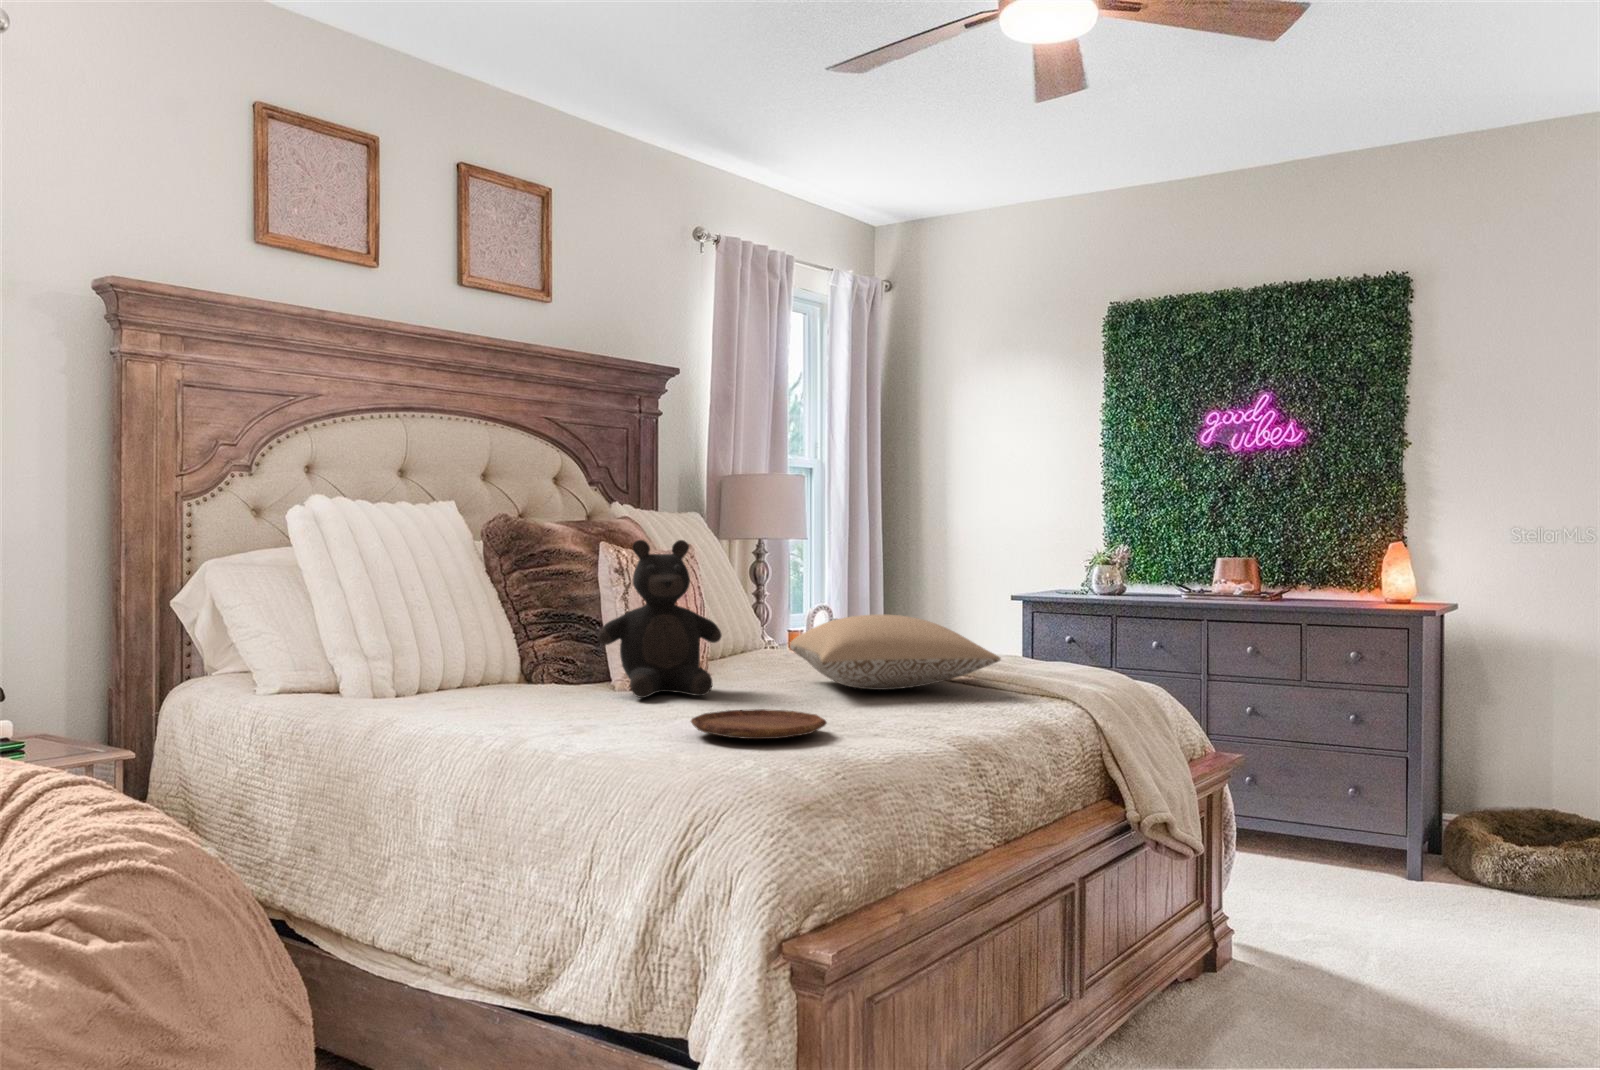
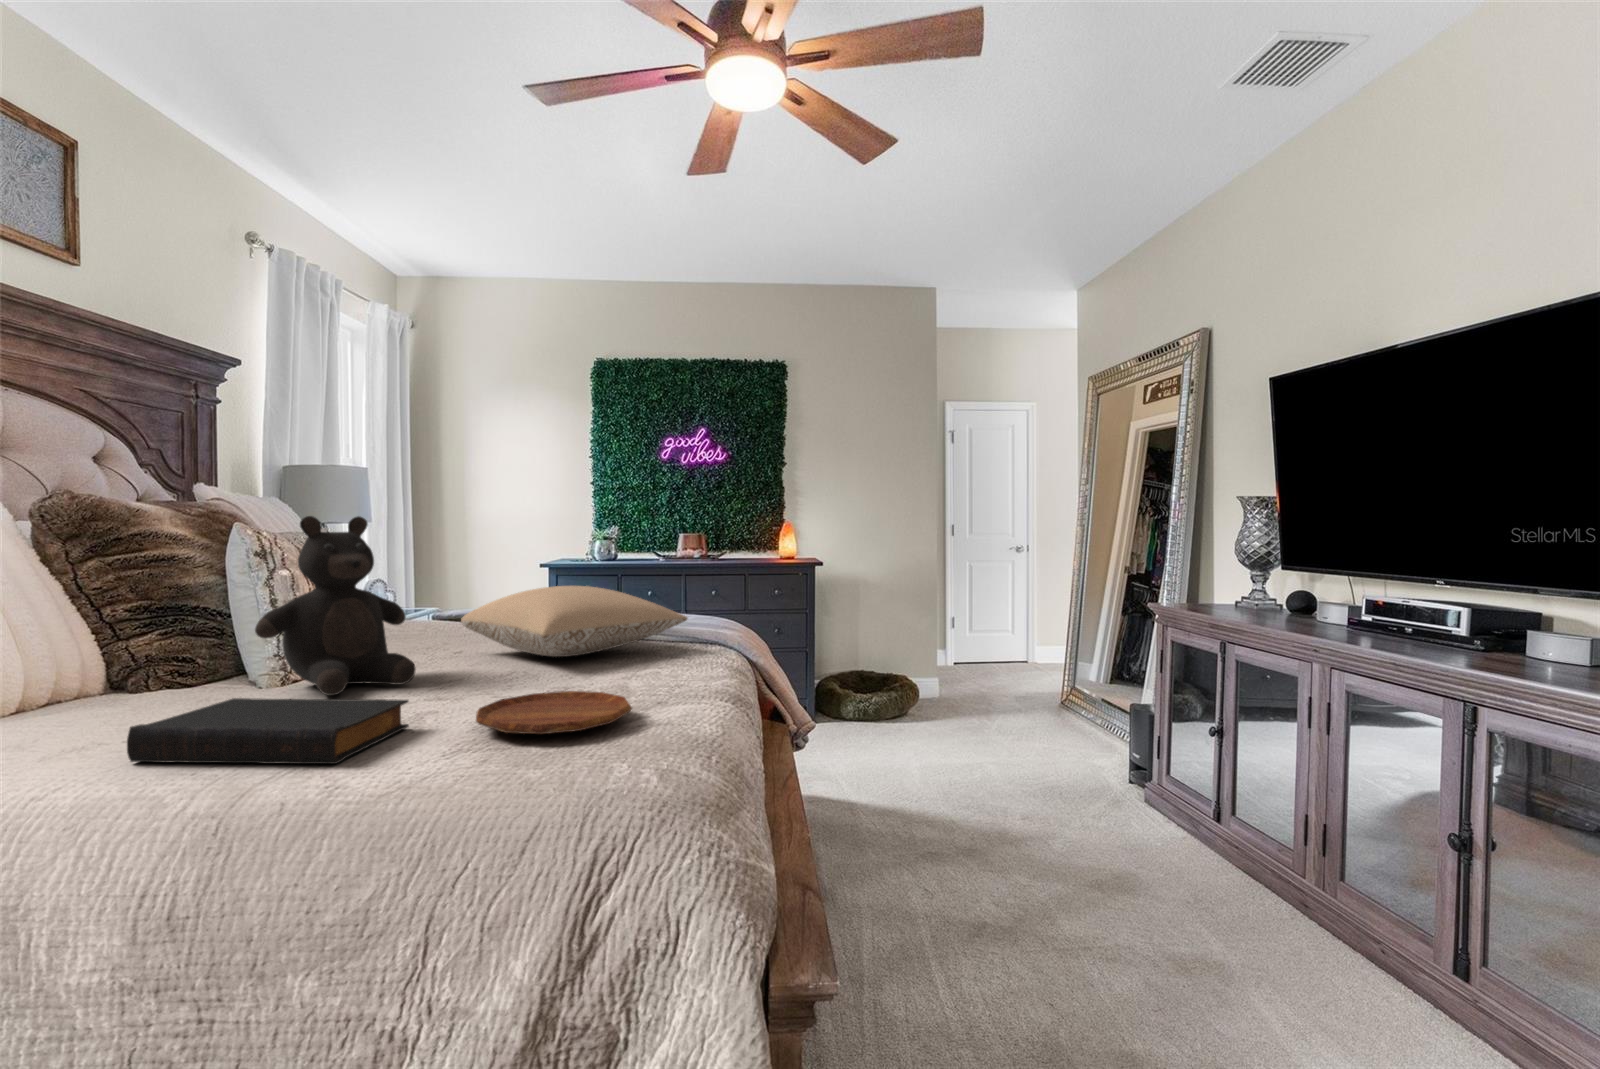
book: none [480,687,658,736] -> present [127,698,409,764]

